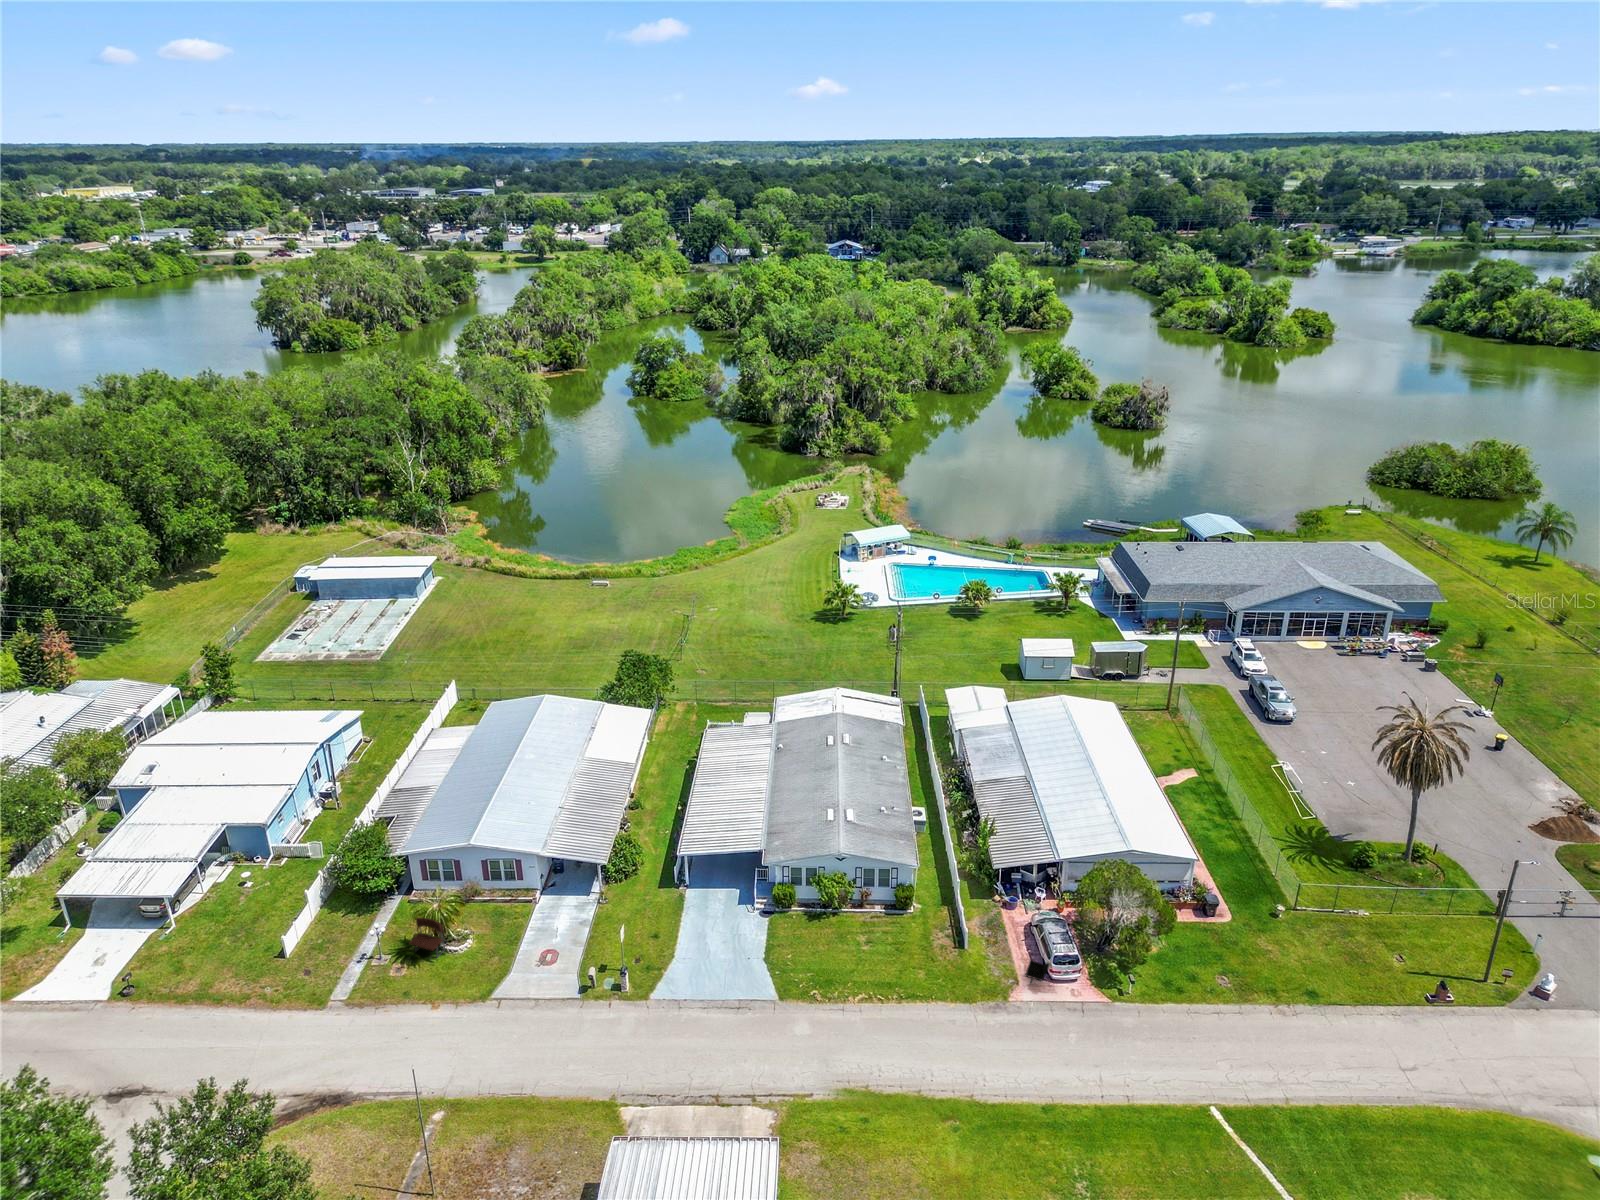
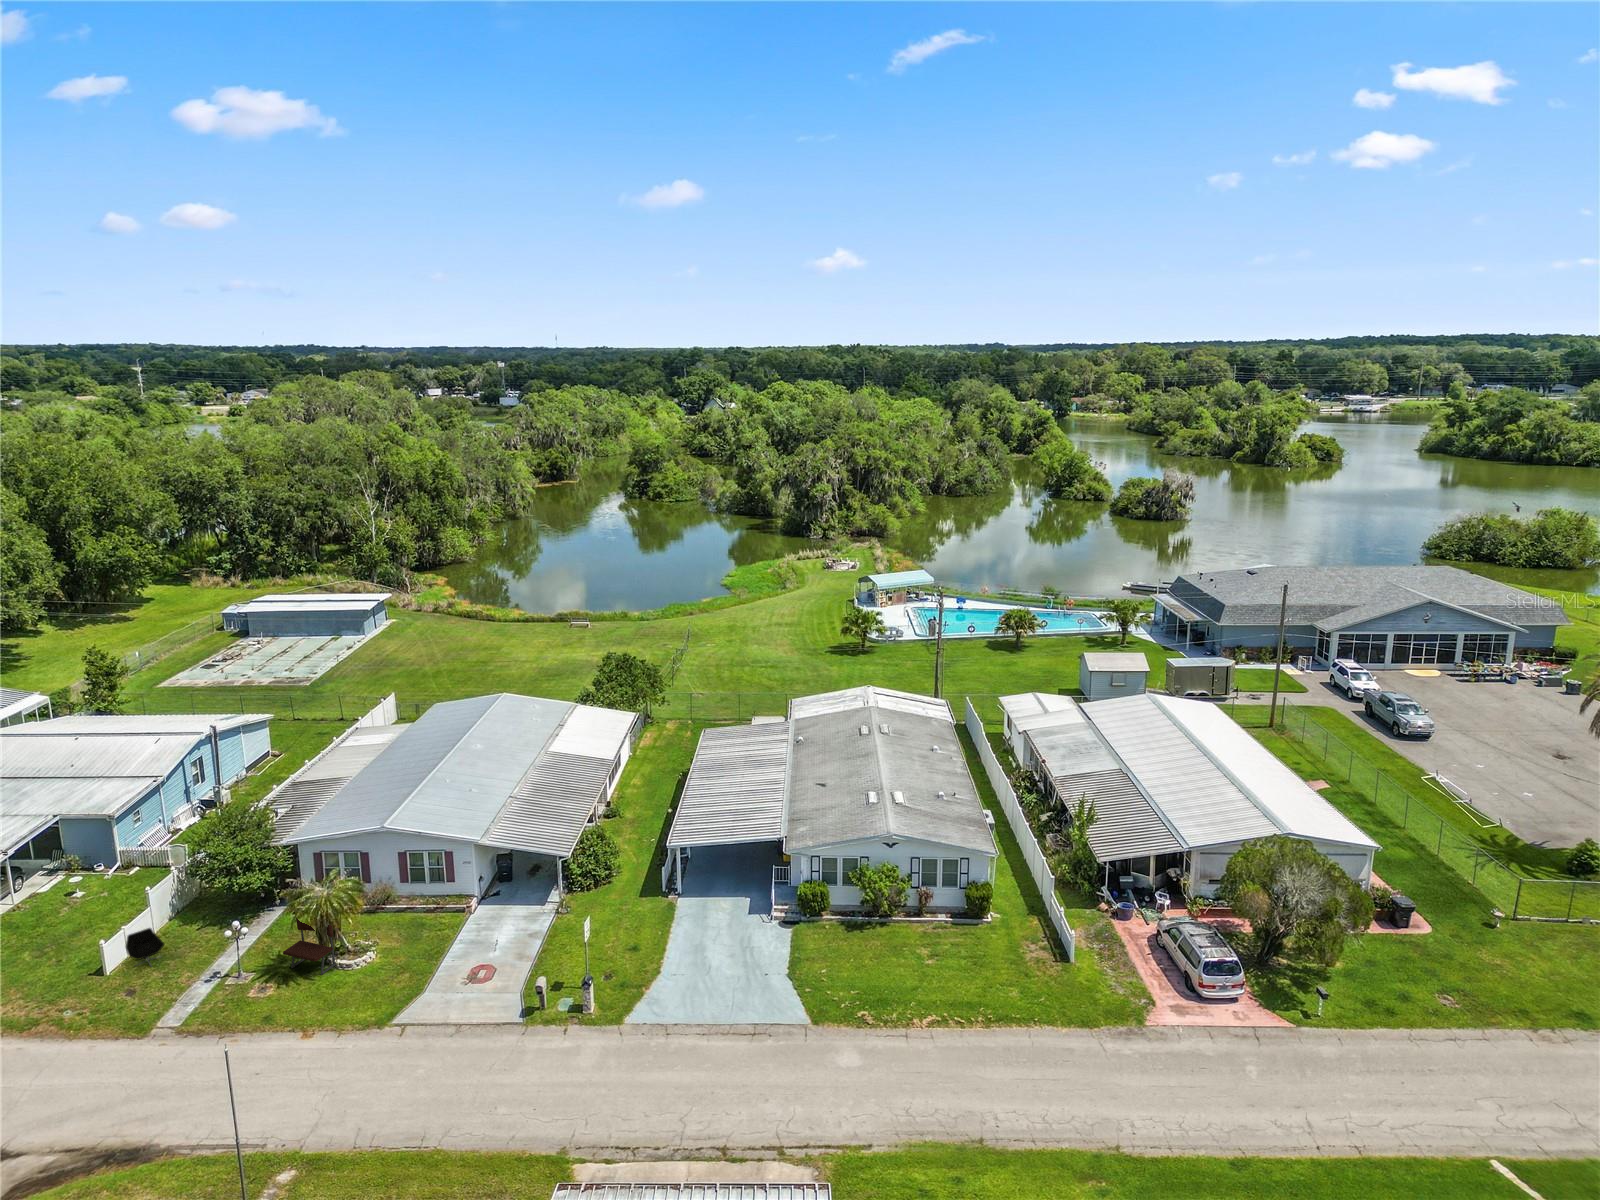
lounge chair: present [1024,960,1050,981] -> present [126,928,164,966]

